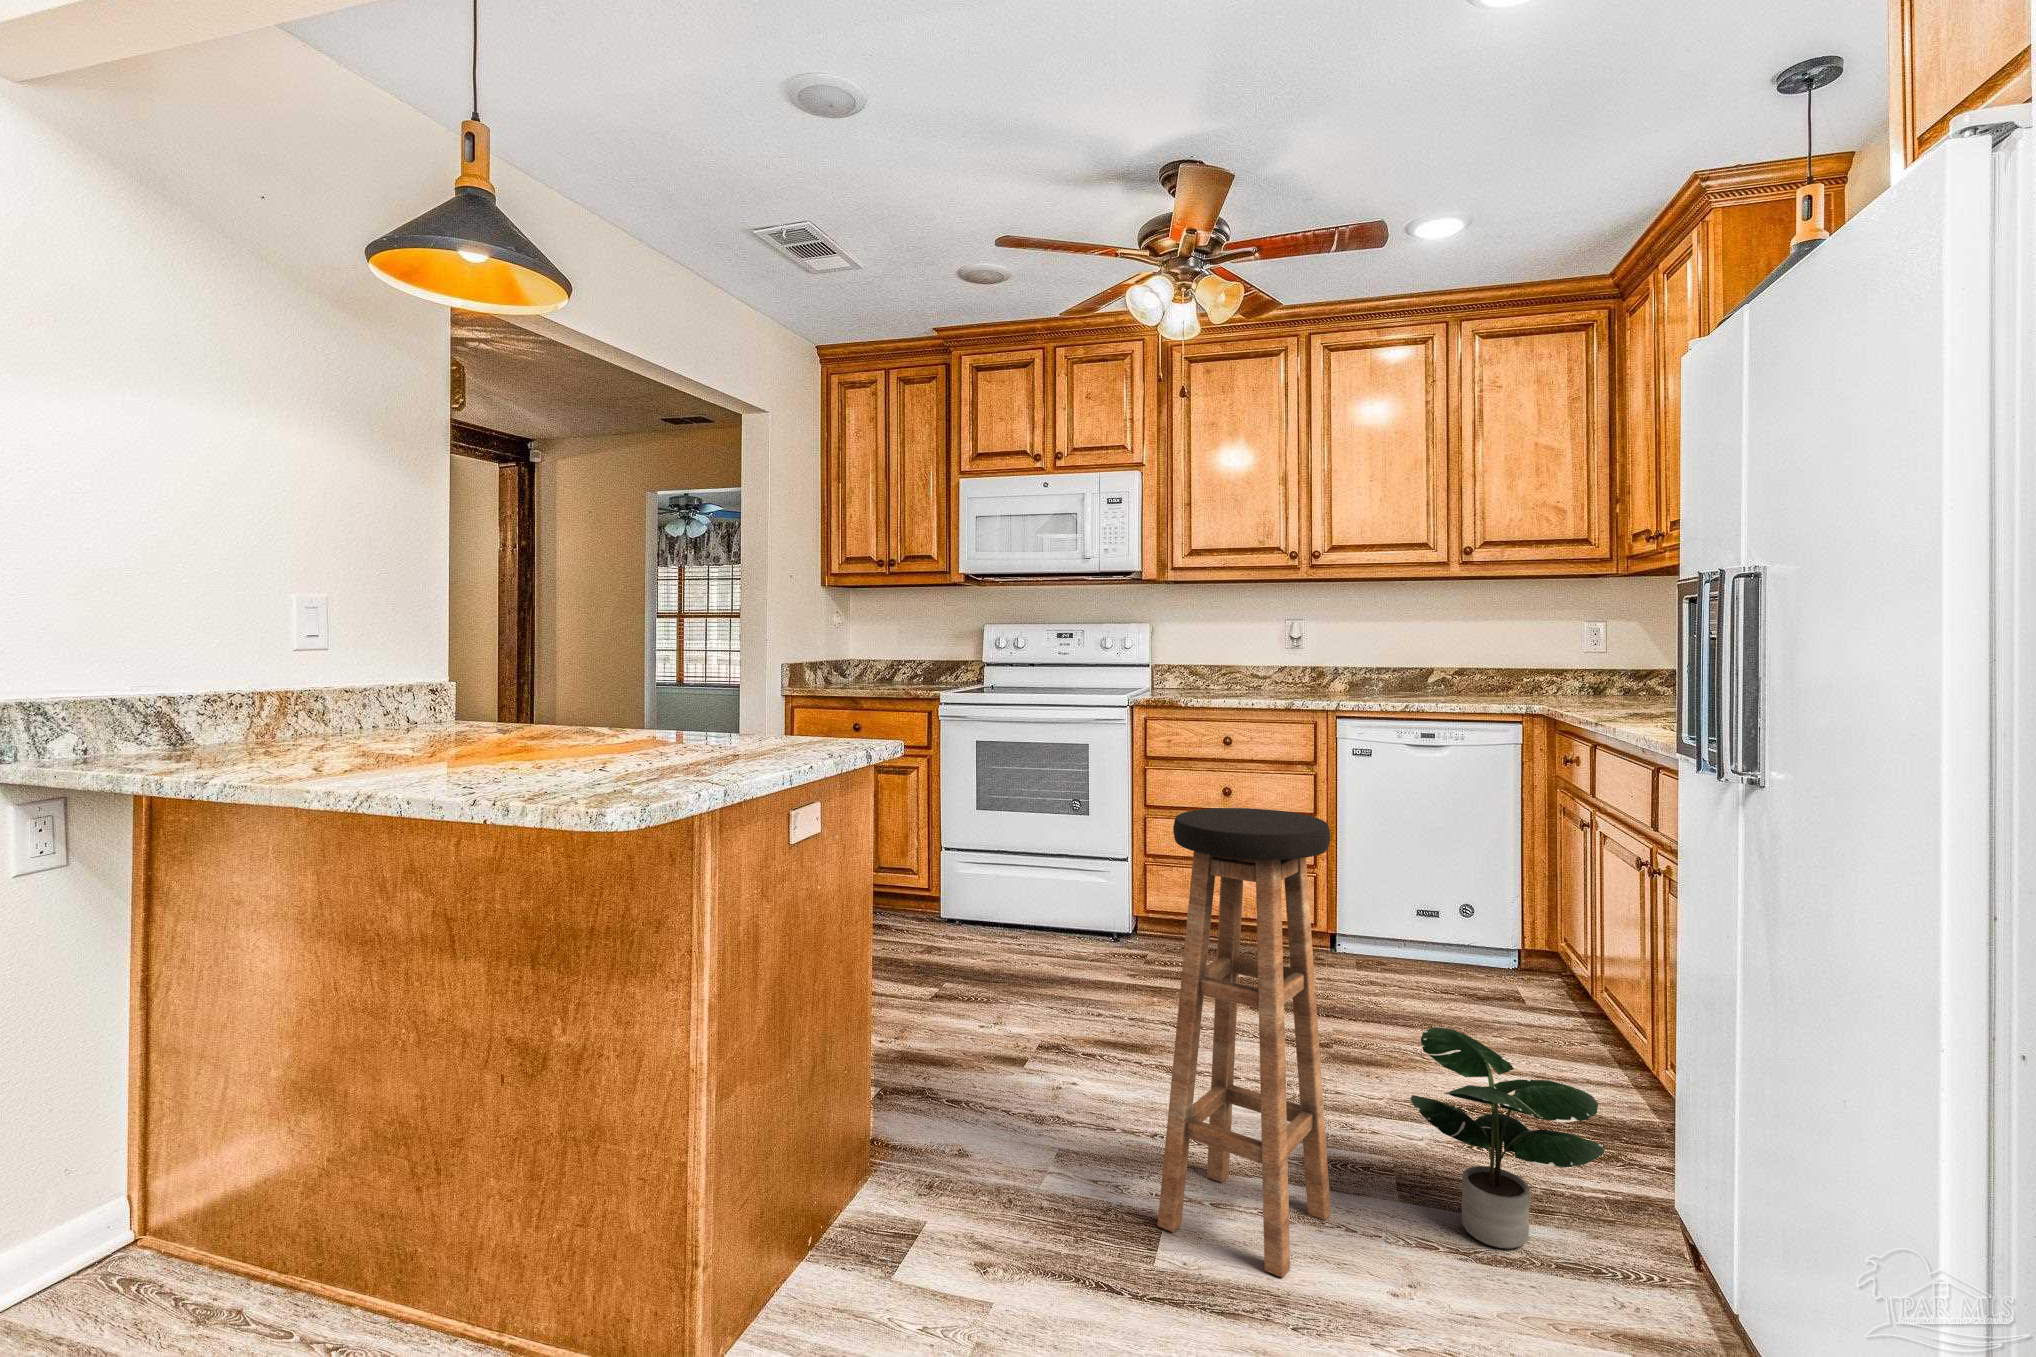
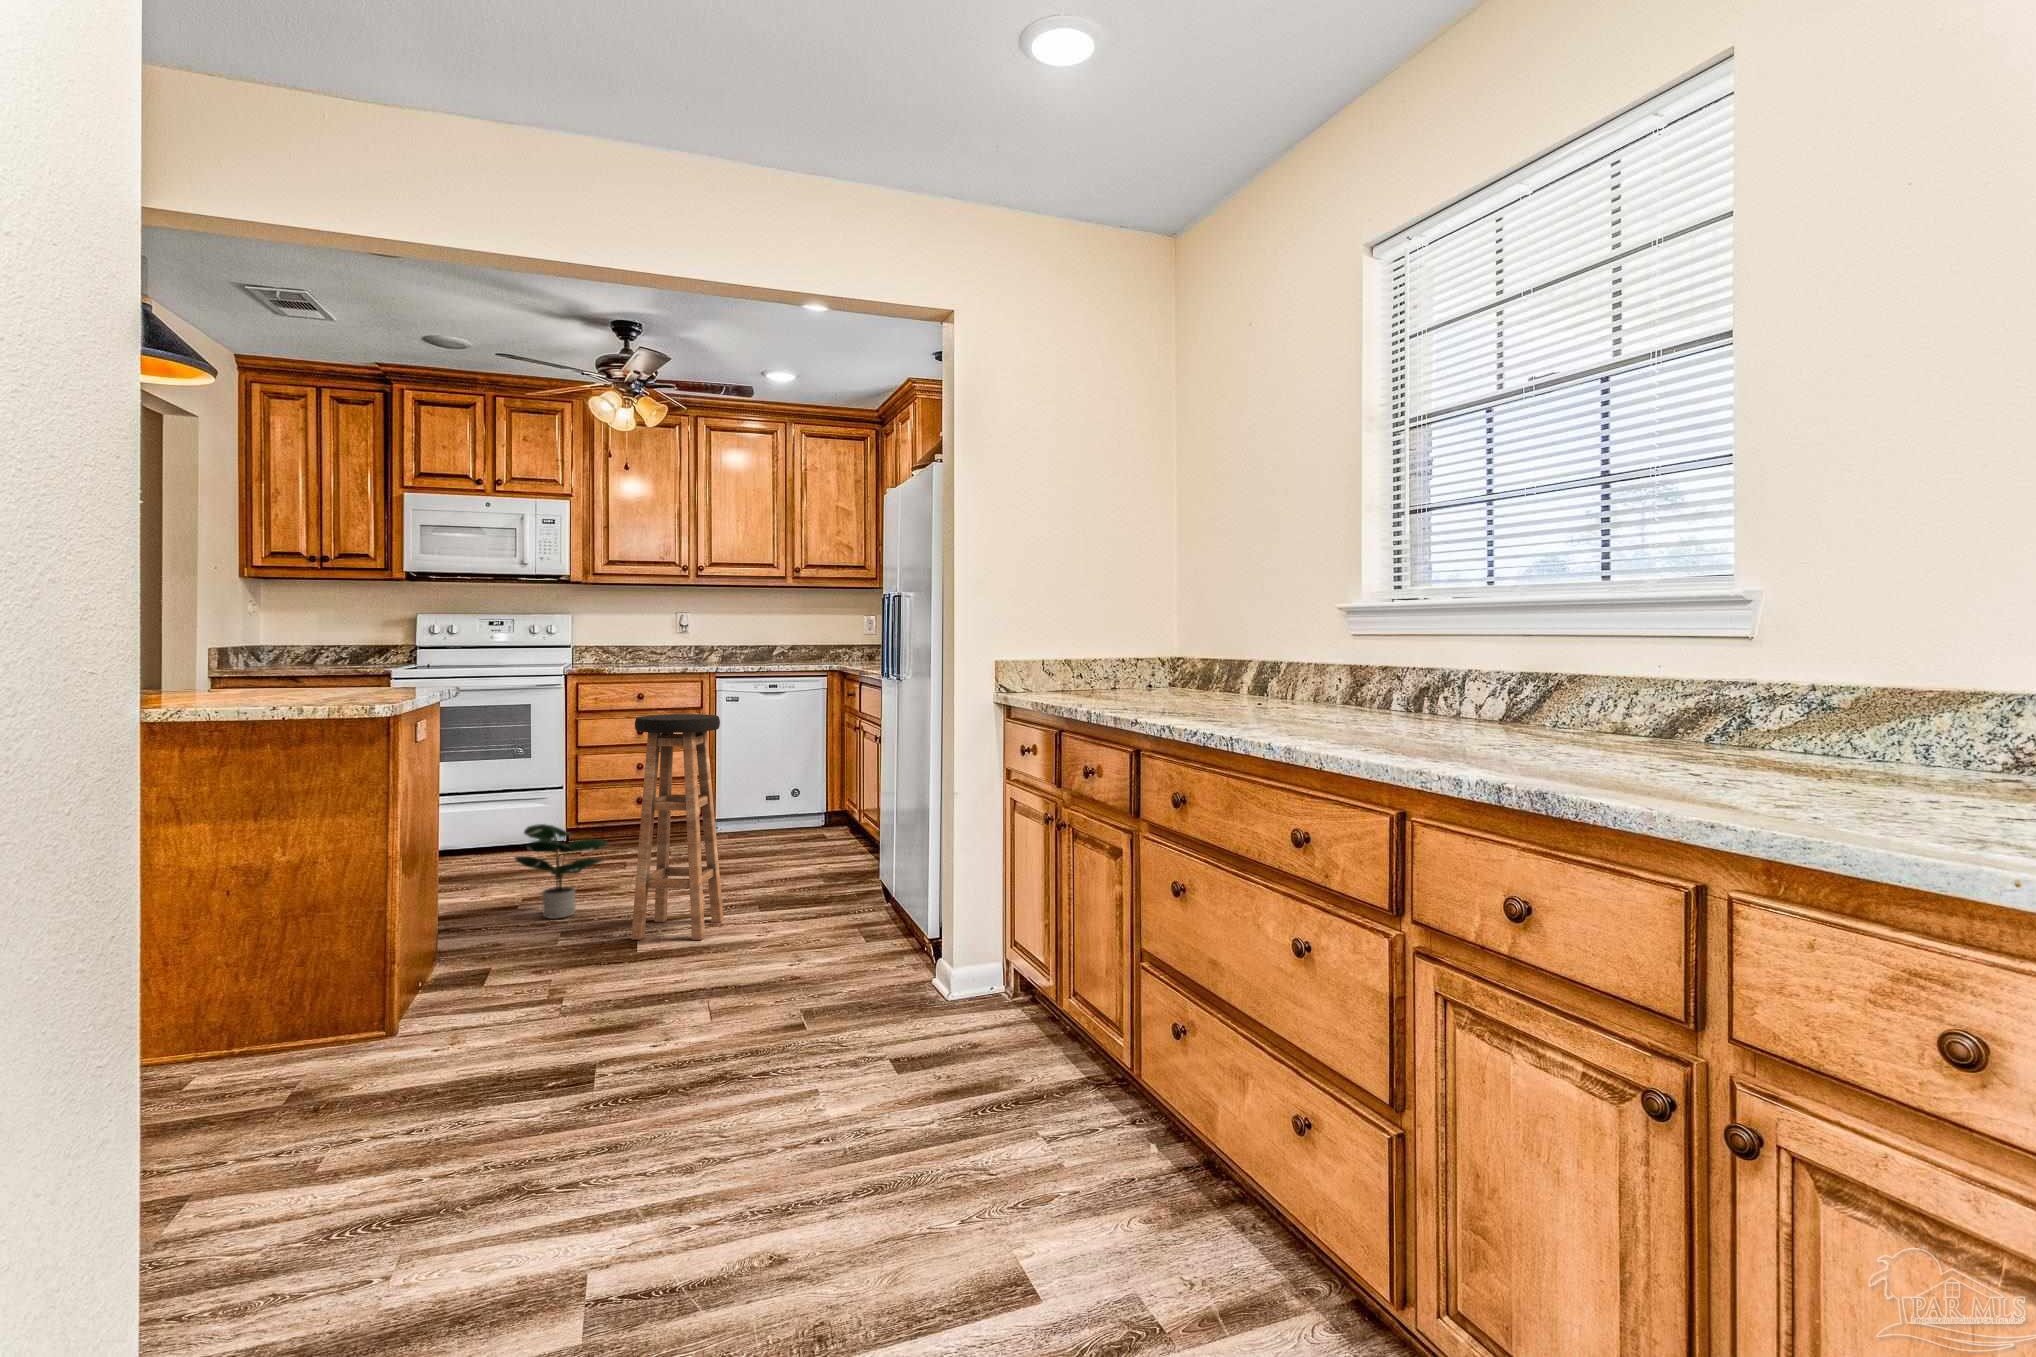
potted plant: present [1410,1027,1605,1249] -> present [514,824,608,919]

